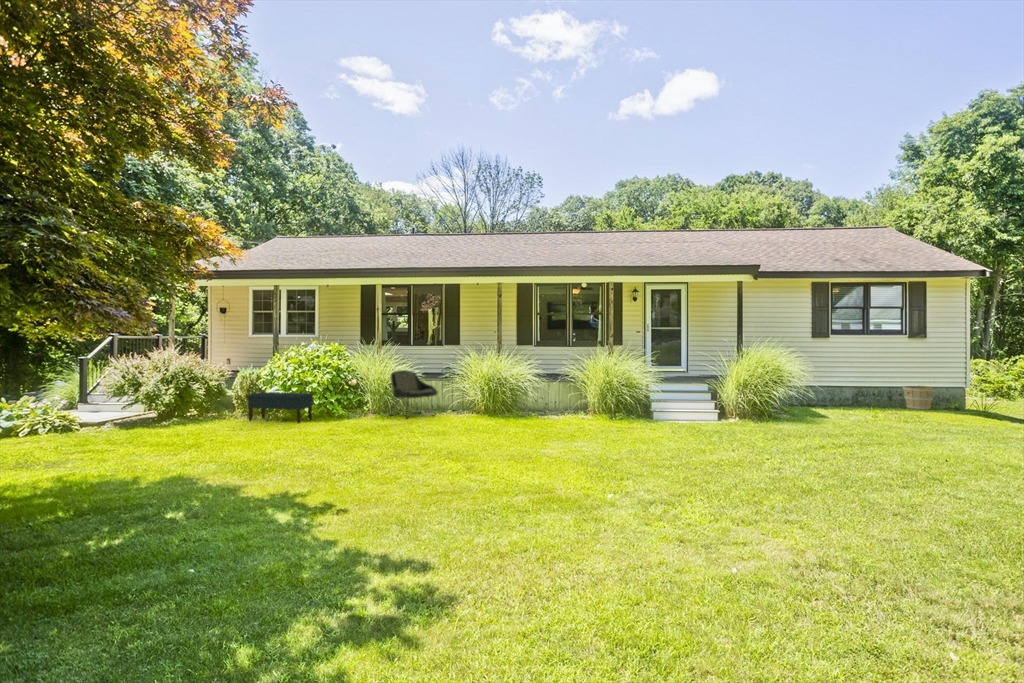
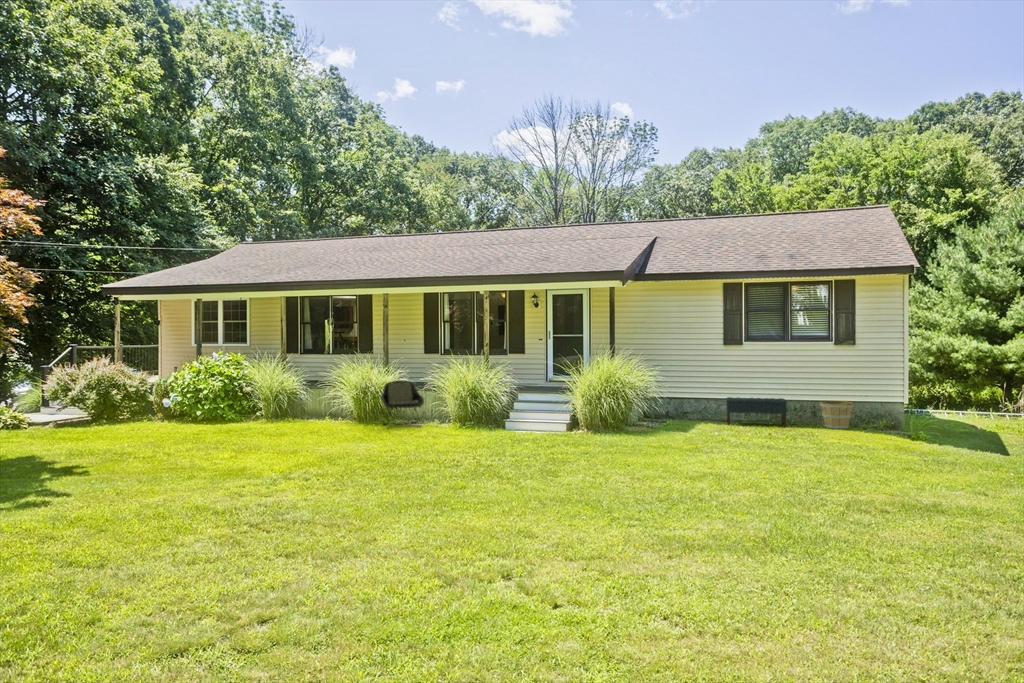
lounge chair: present [391,370,438,415] -> present [381,380,424,428]
bench: present [247,392,313,423] -> present [726,397,787,426]

